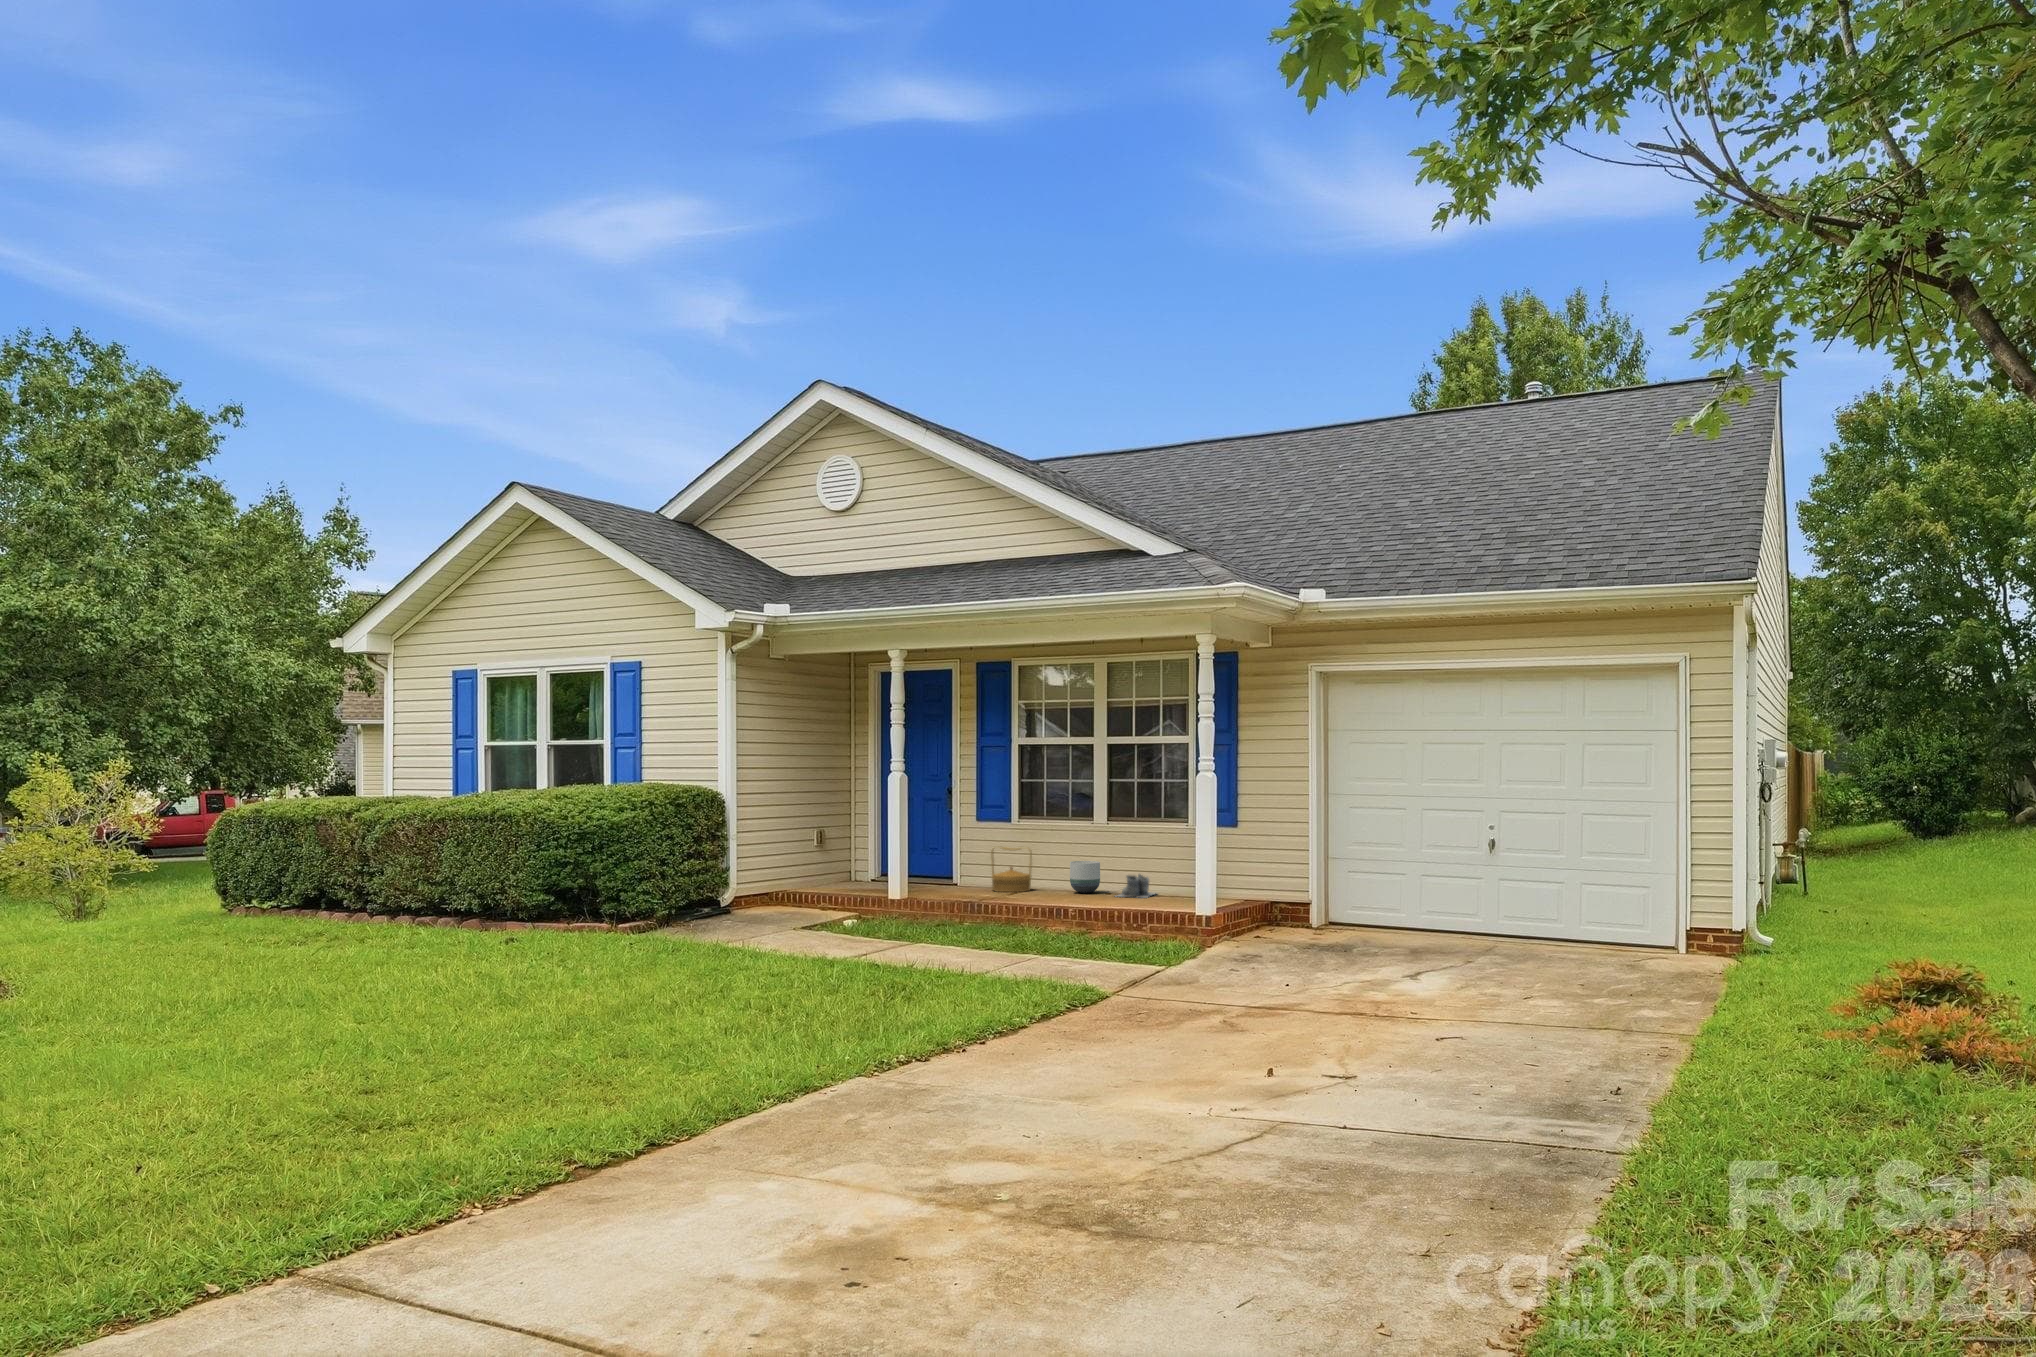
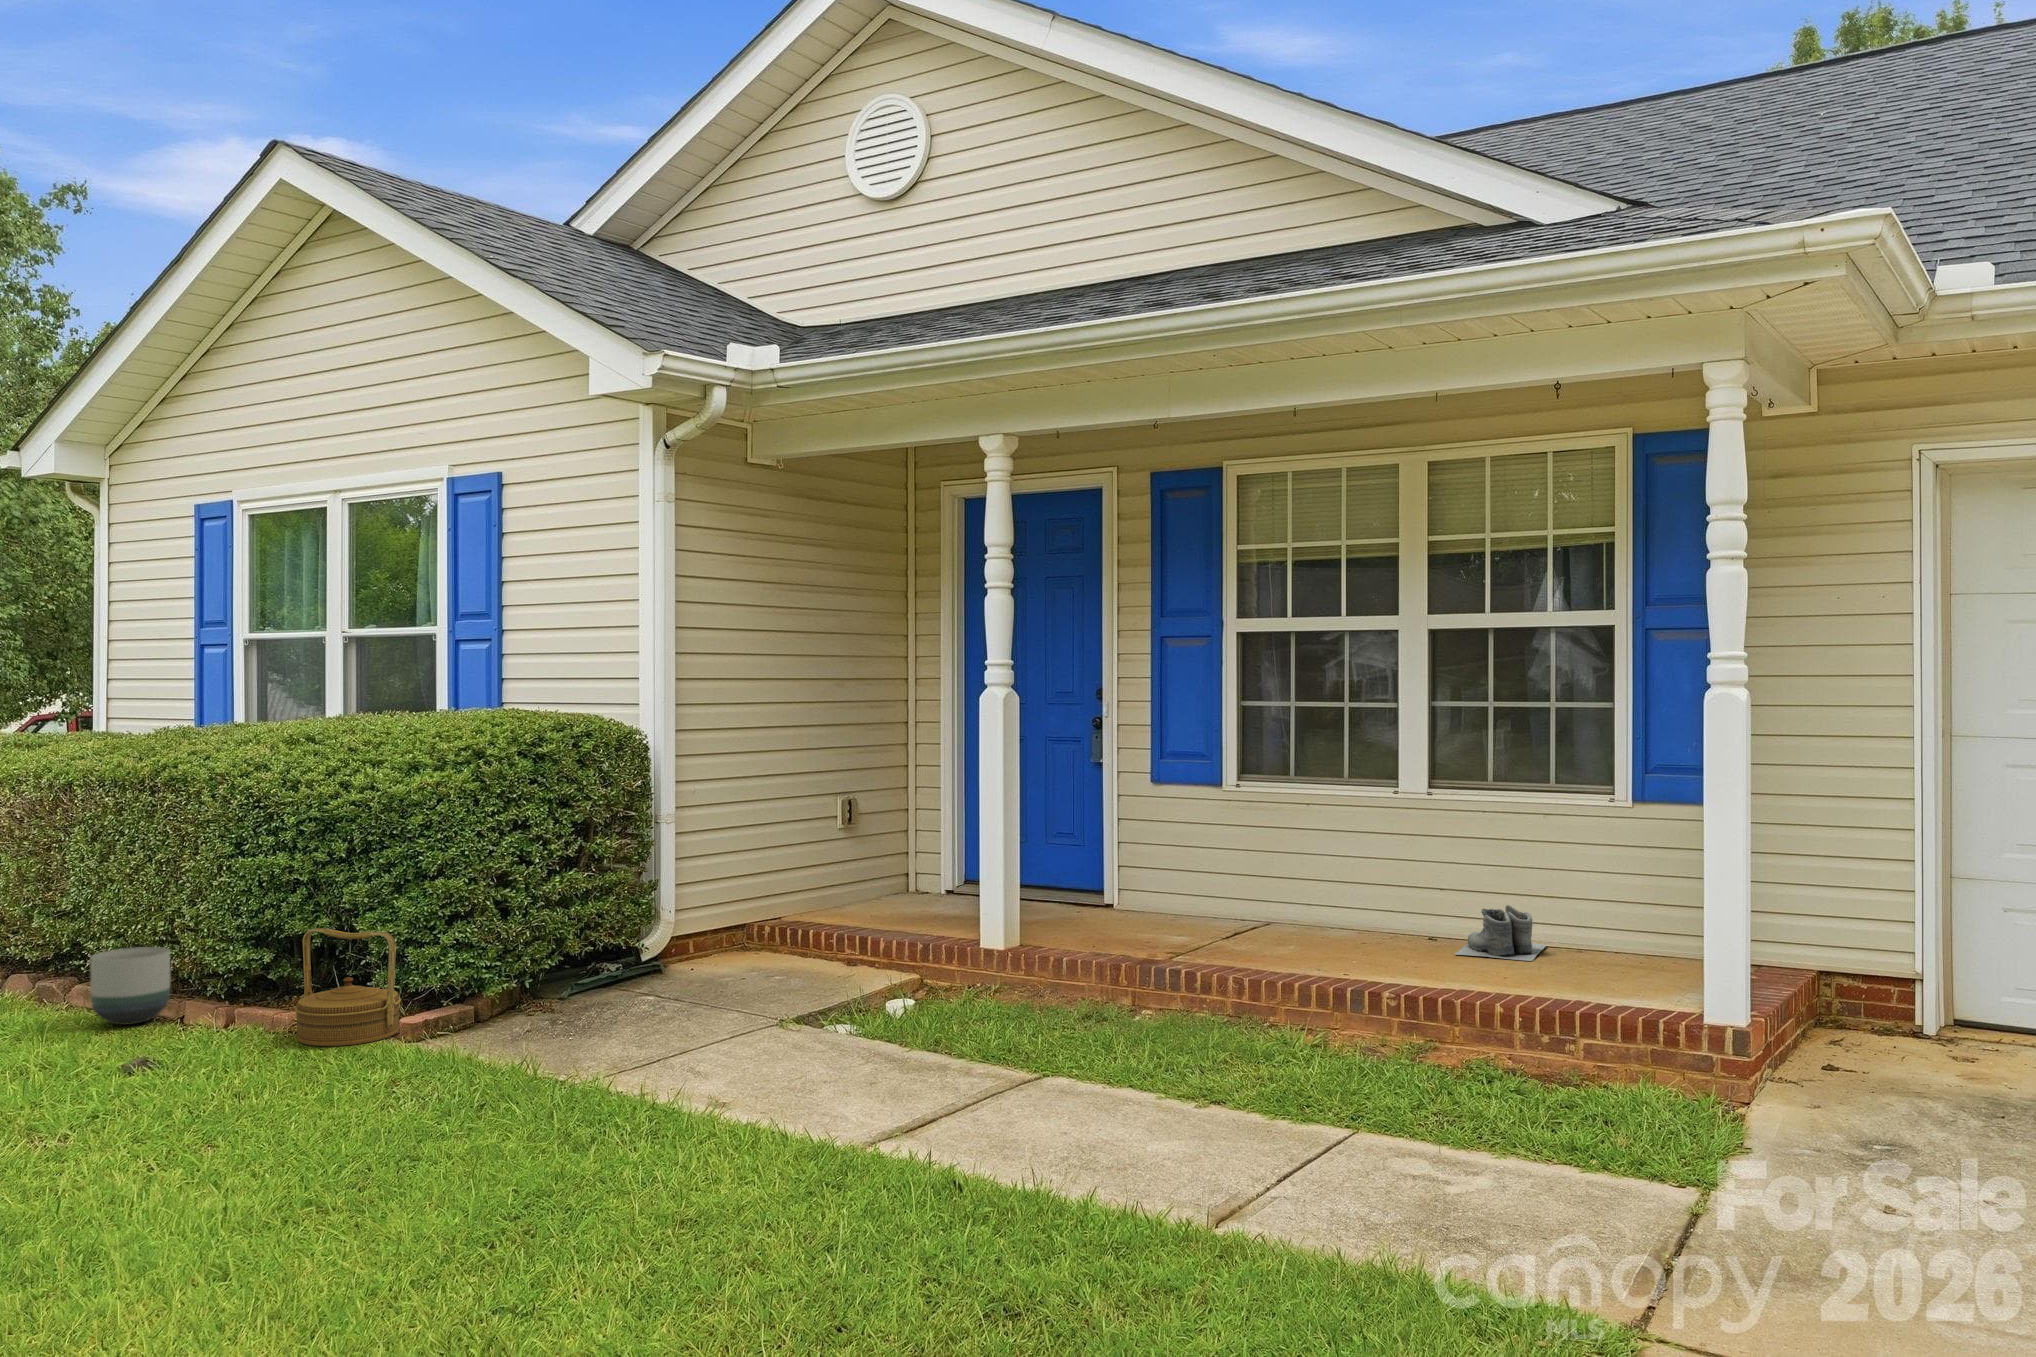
woven basket: present [991,846,1032,892] -> present [295,928,401,1046]
planter: present [1070,861,1100,893] -> present [90,947,170,1025]

